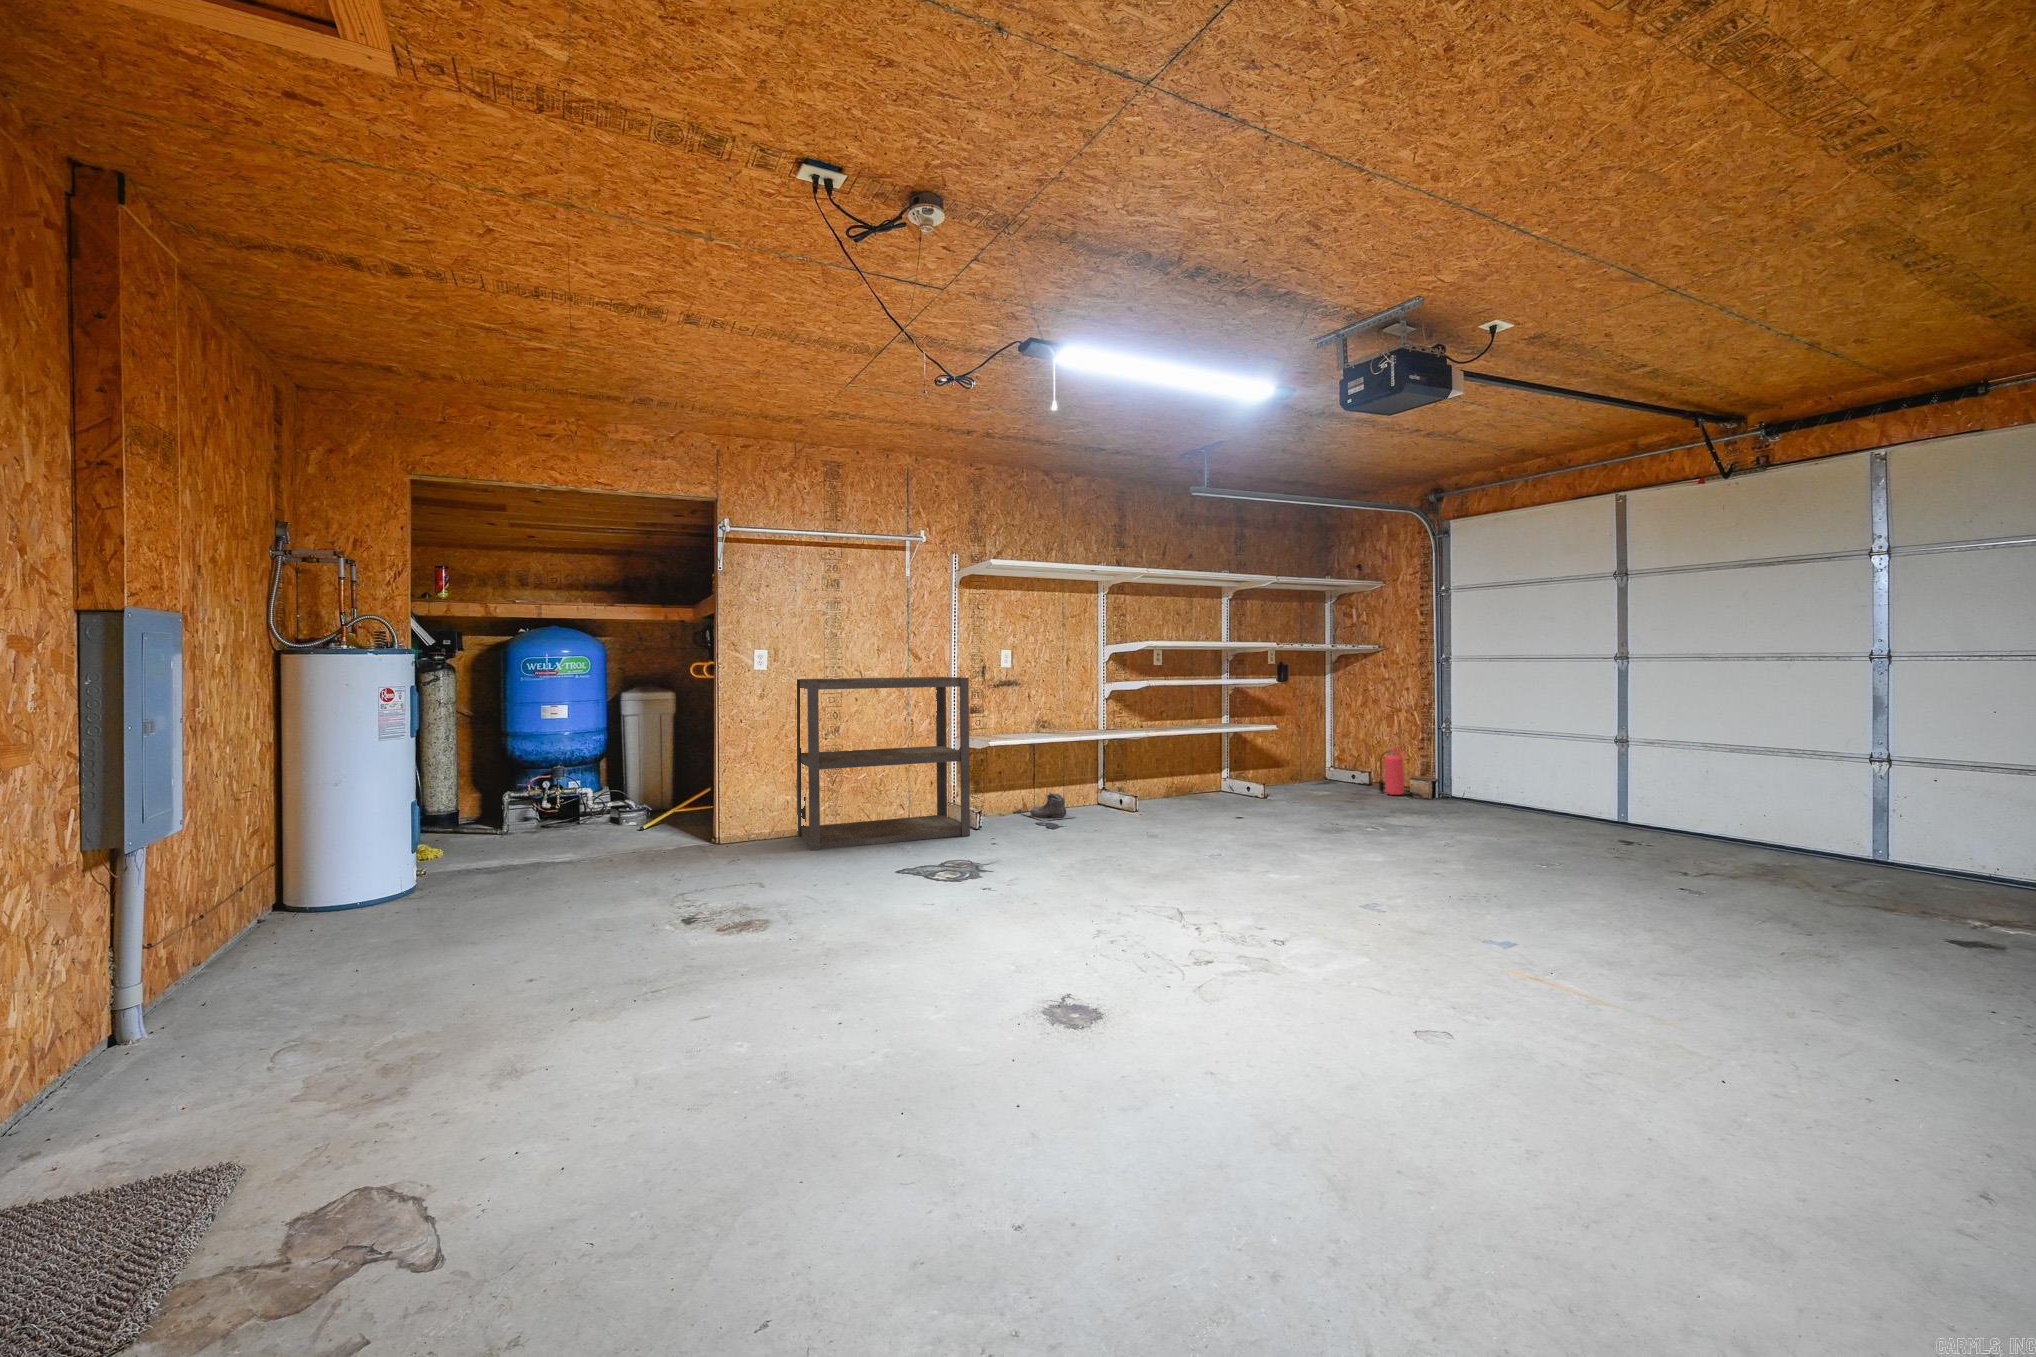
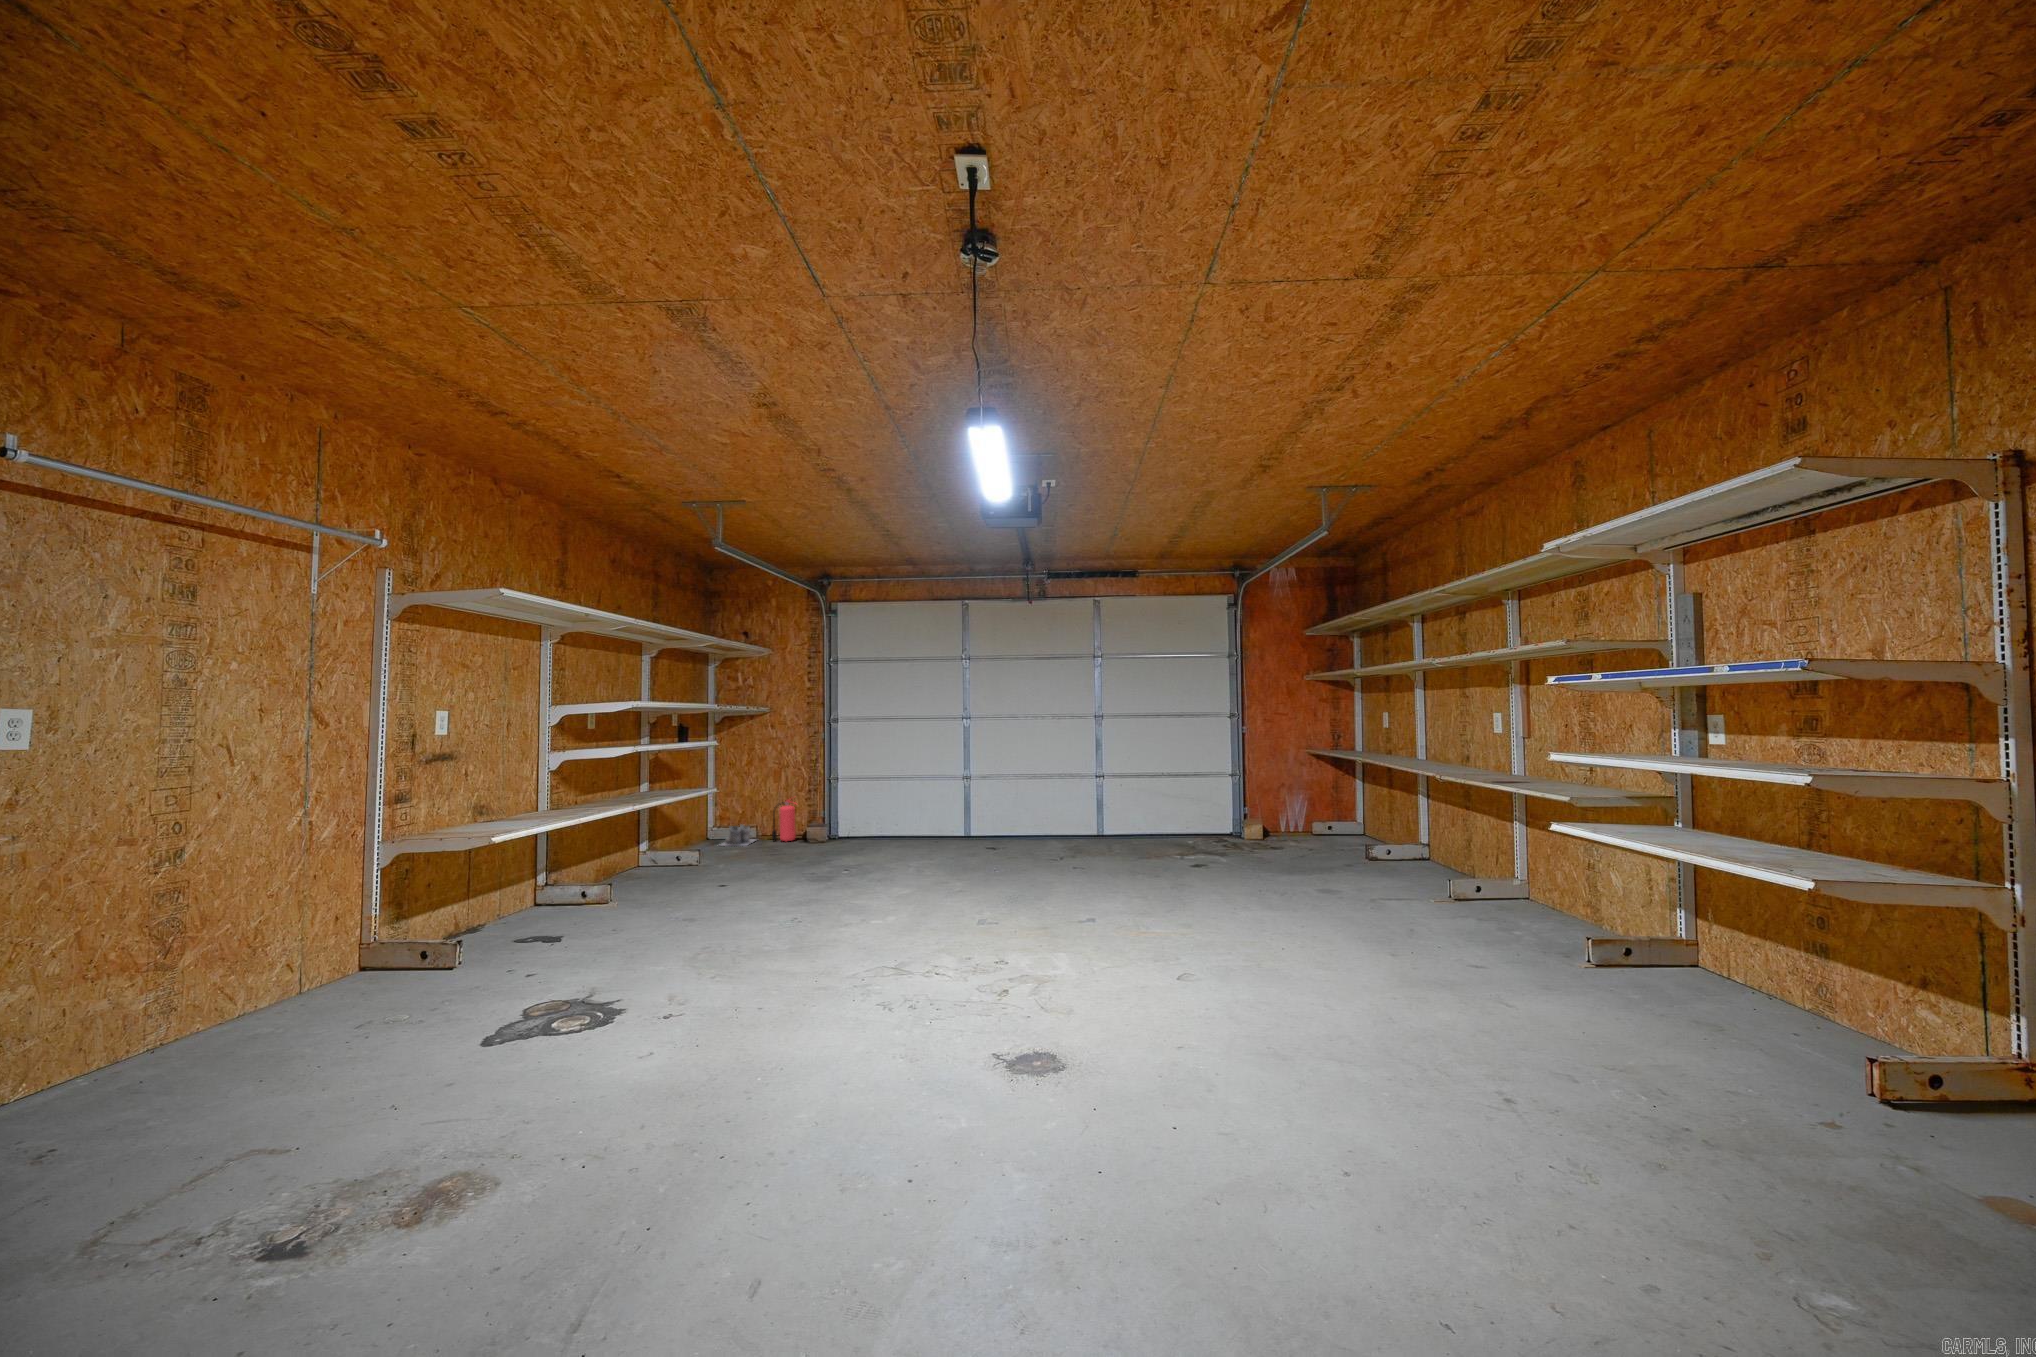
shelving unit: present [795,677,970,851] -> none [54,750,468,1094]
boots: present [1022,792,1074,821] -> present [721,825,755,846]

